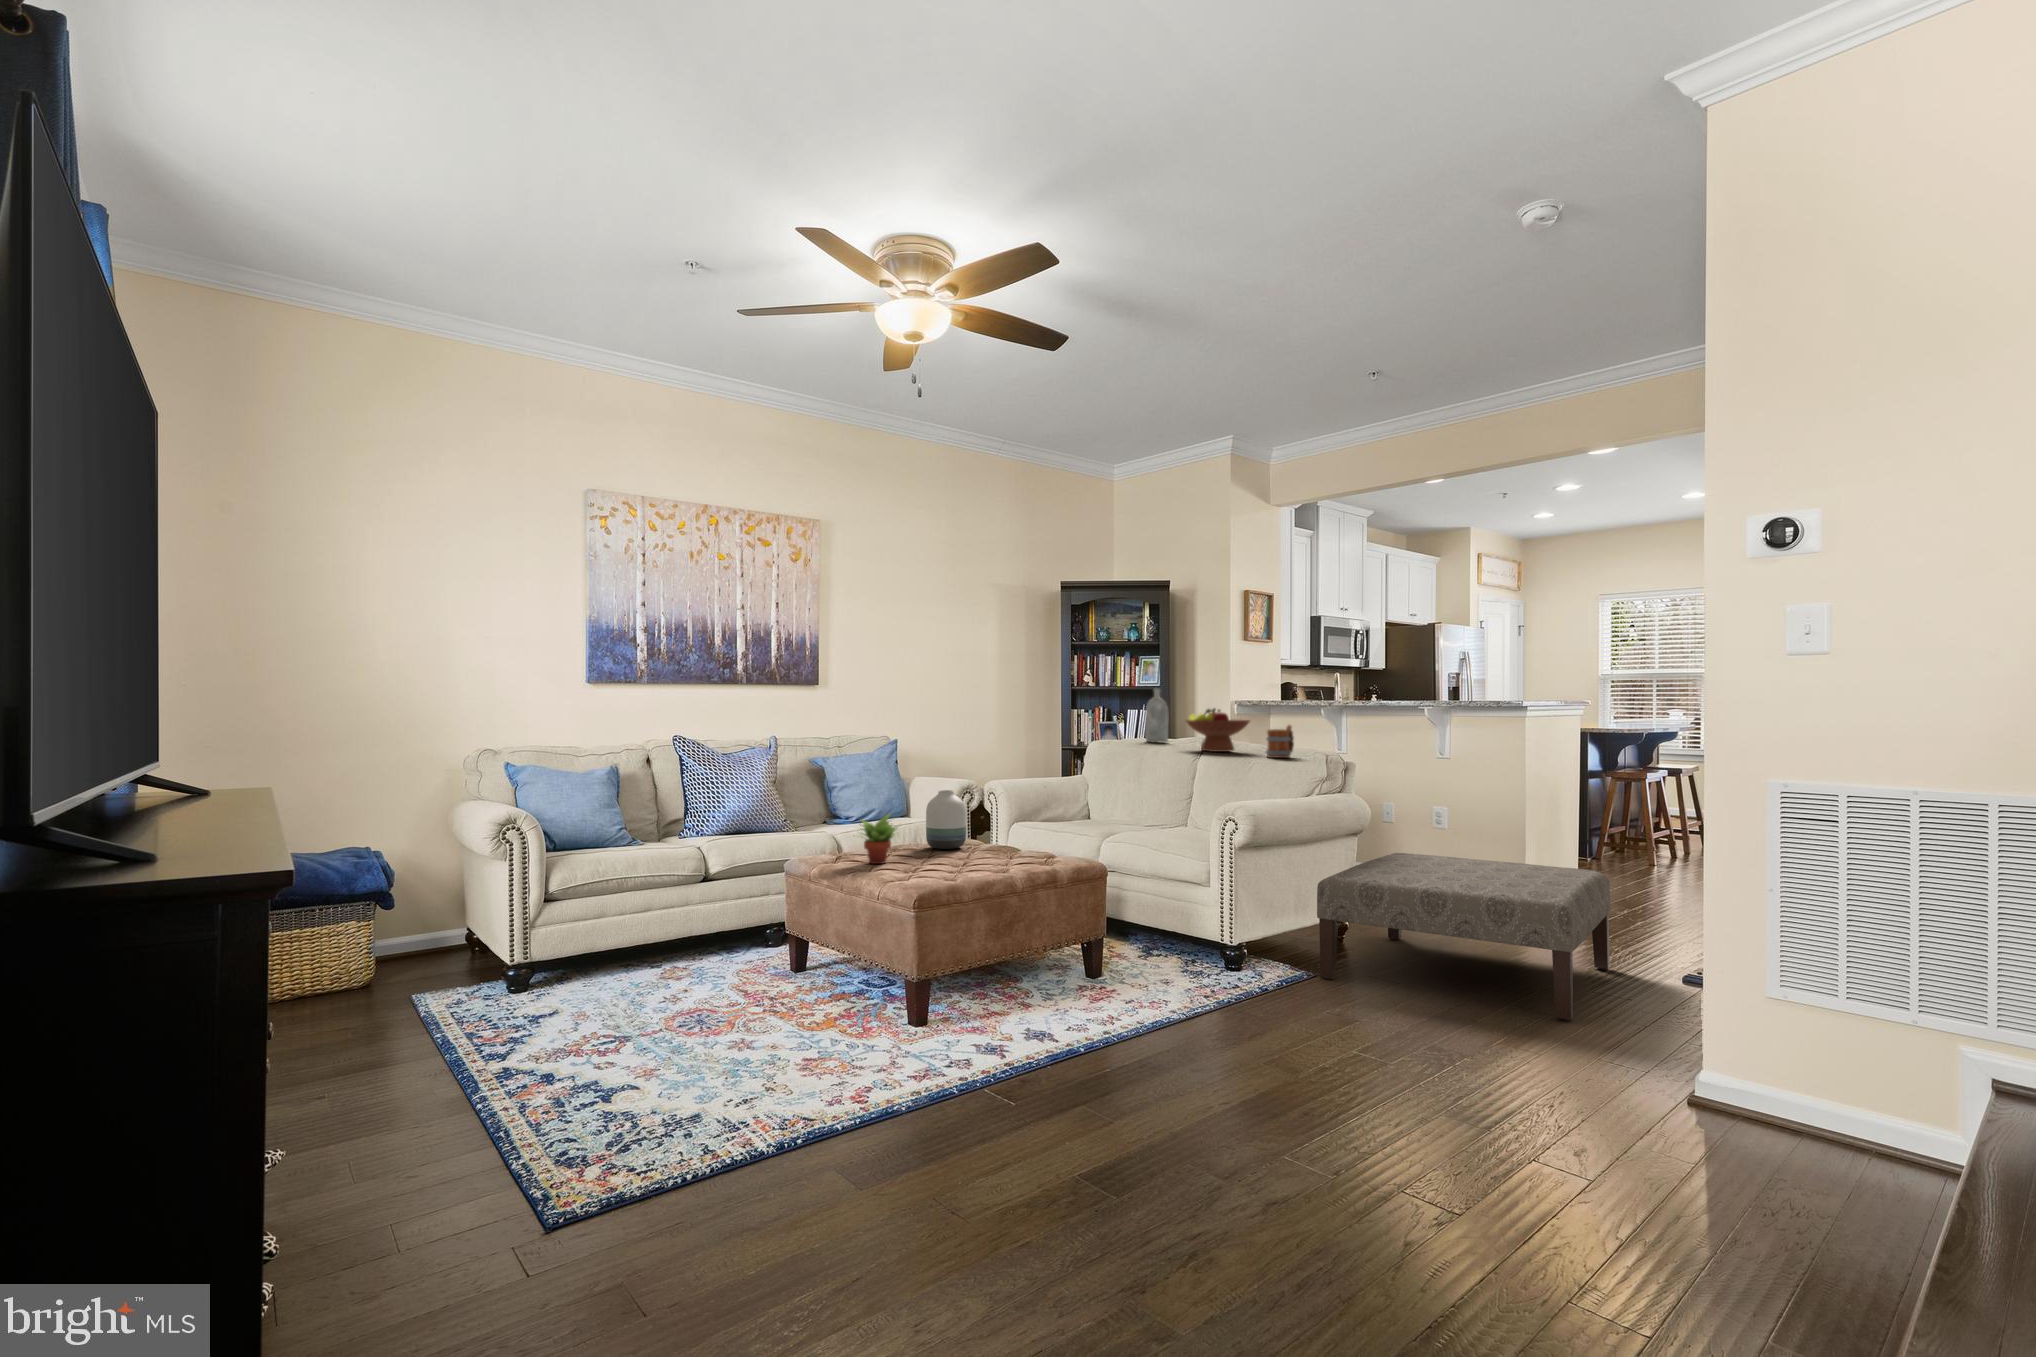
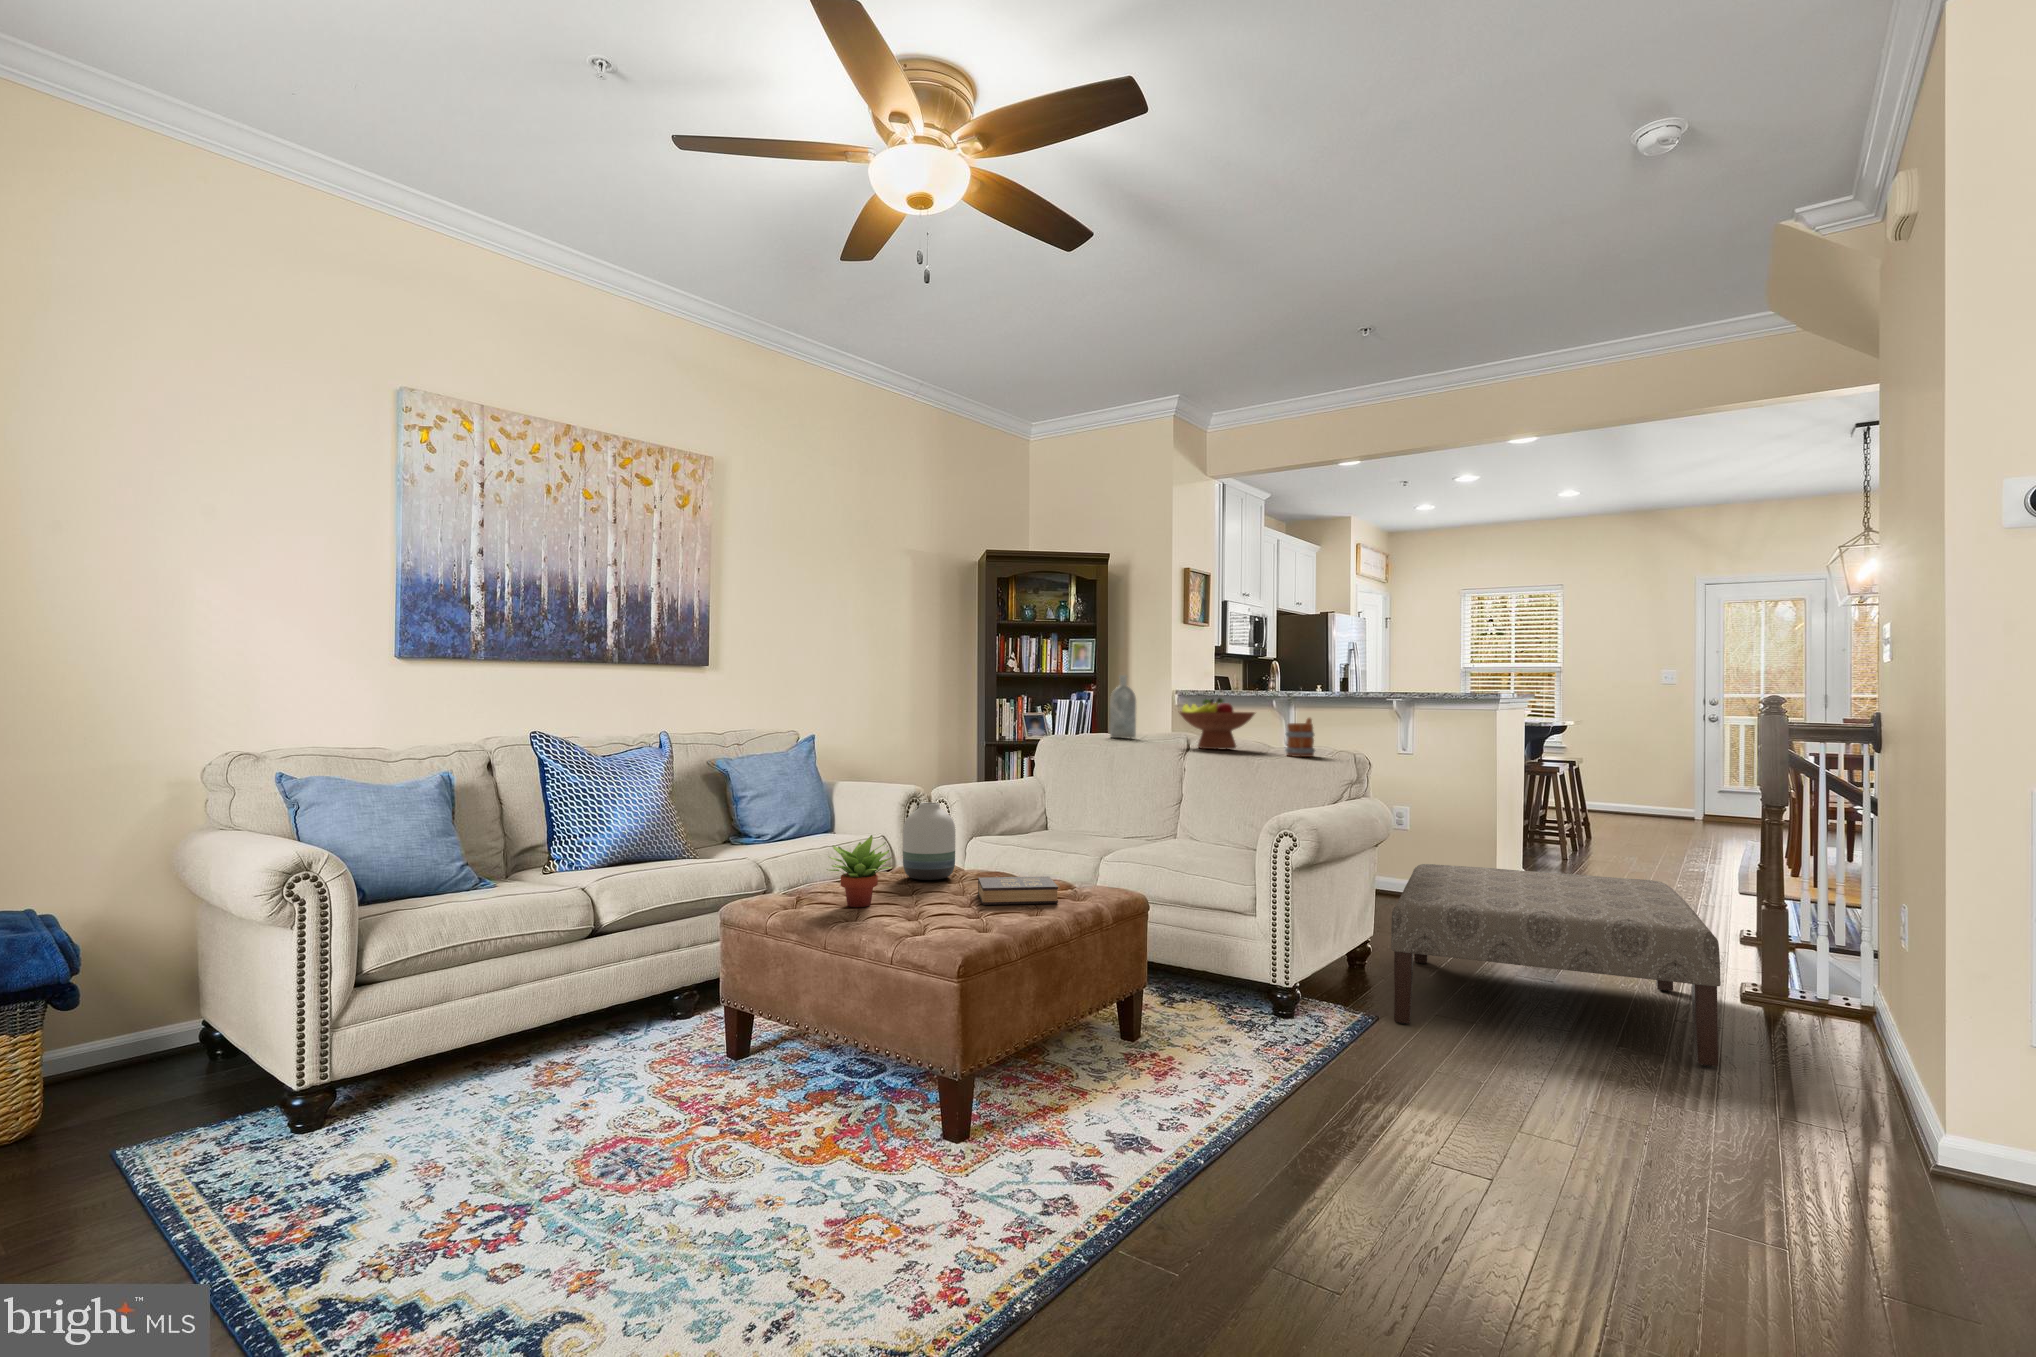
hardback book: none [965,846,1026,866] -> present [978,876,1058,905]

